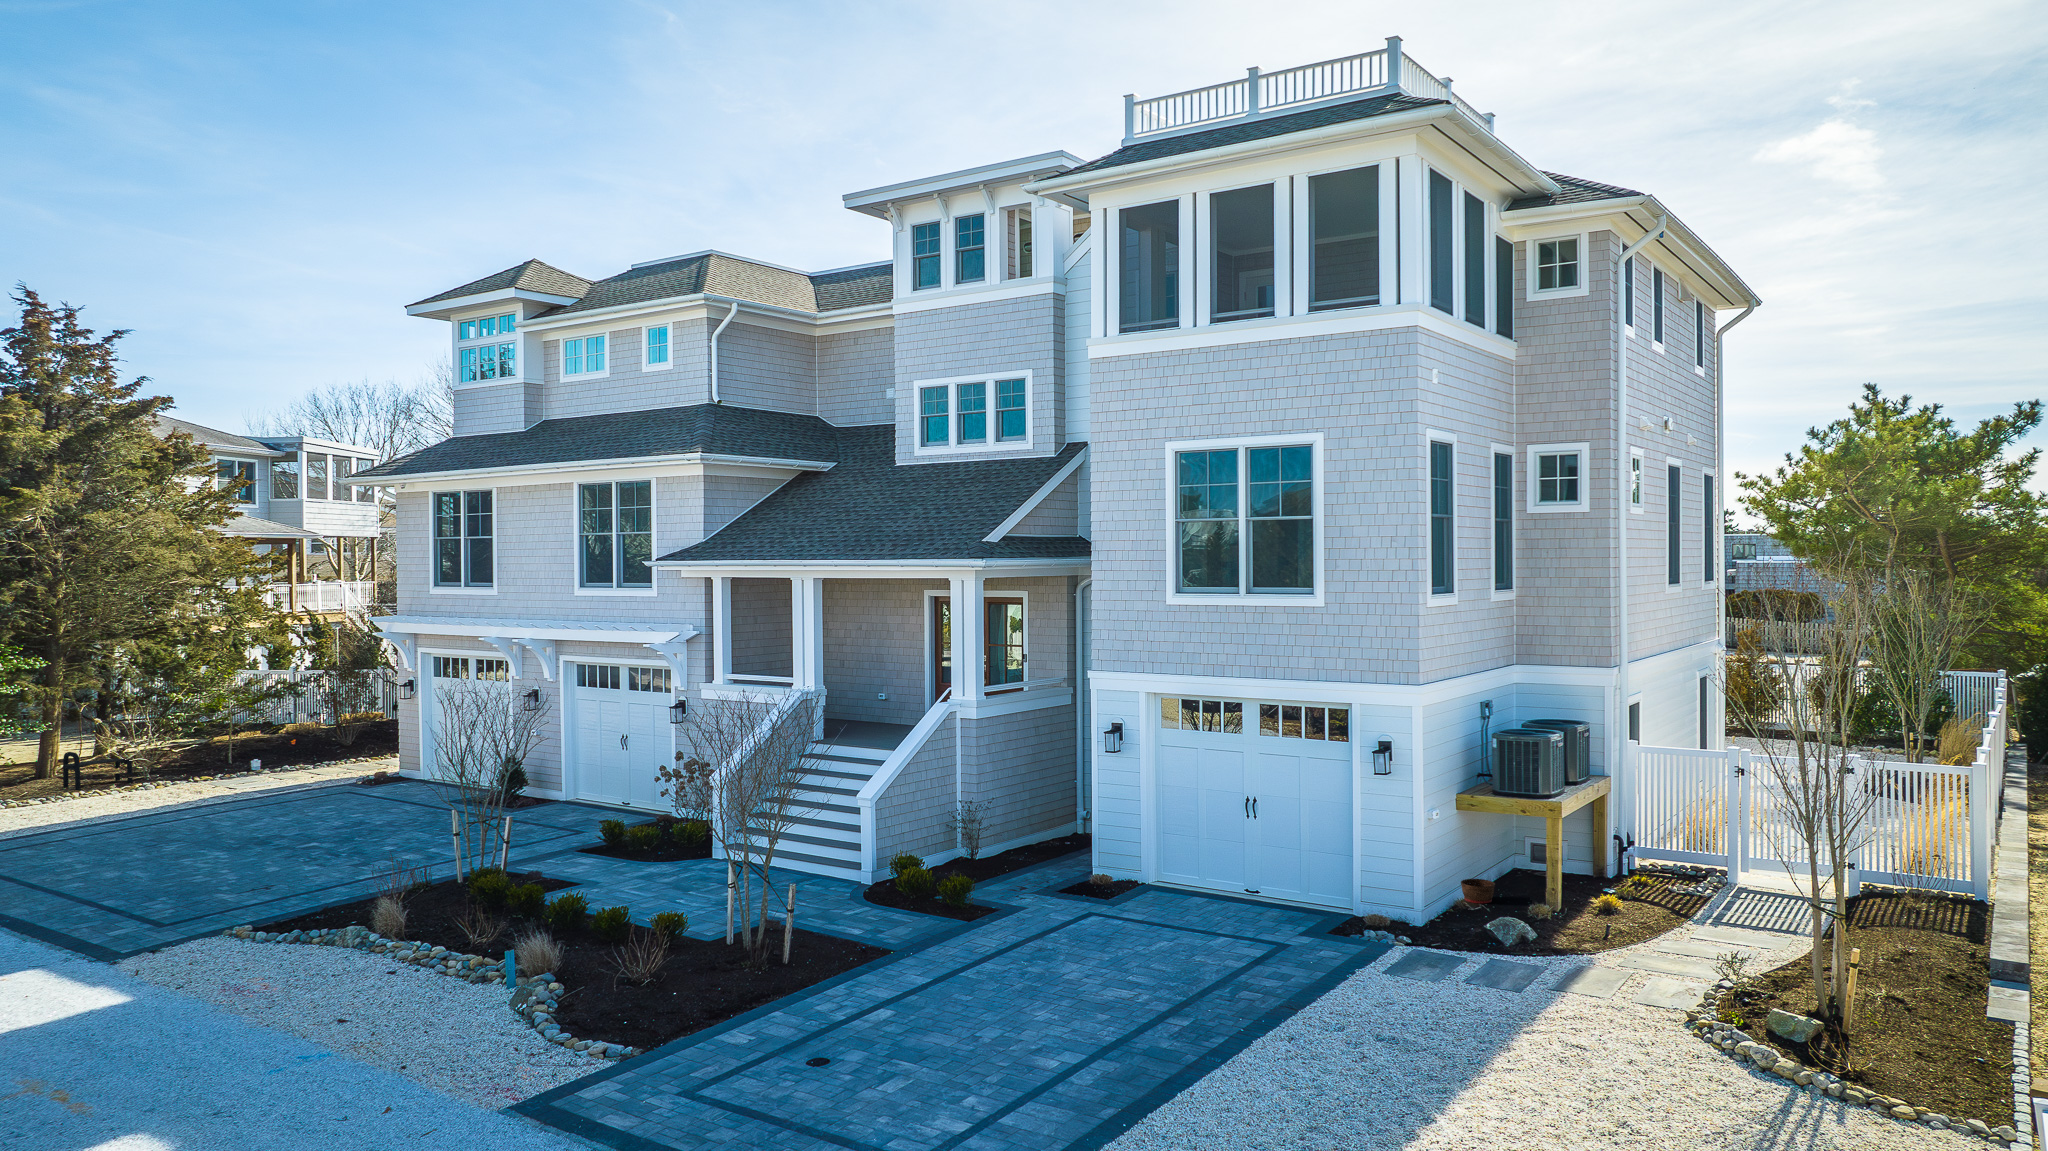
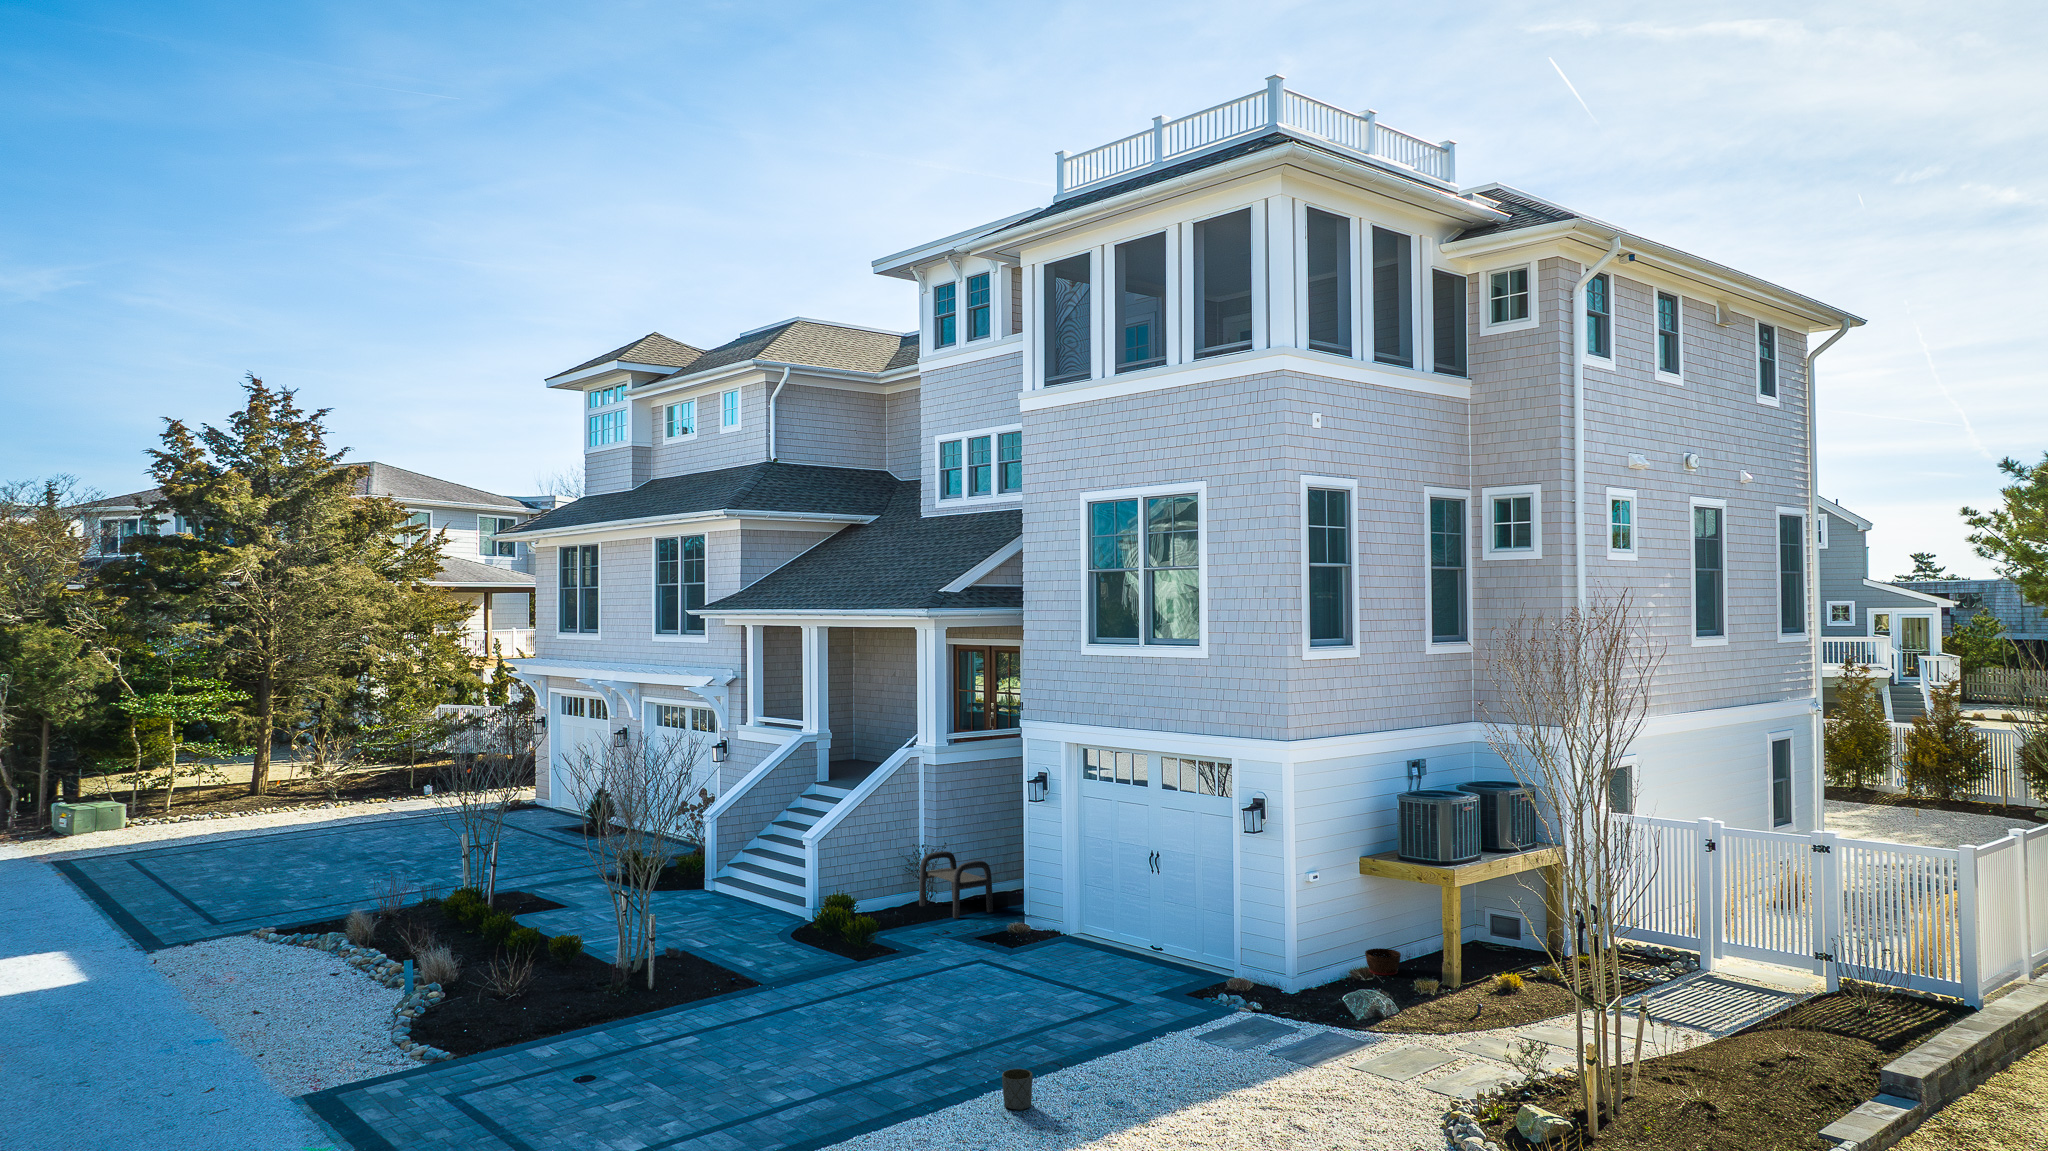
bench: present [63,752,133,790] -> present [919,851,993,919]
planter: none [1279,1013,1310,1054] -> present [1002,1069,1032,1111]

